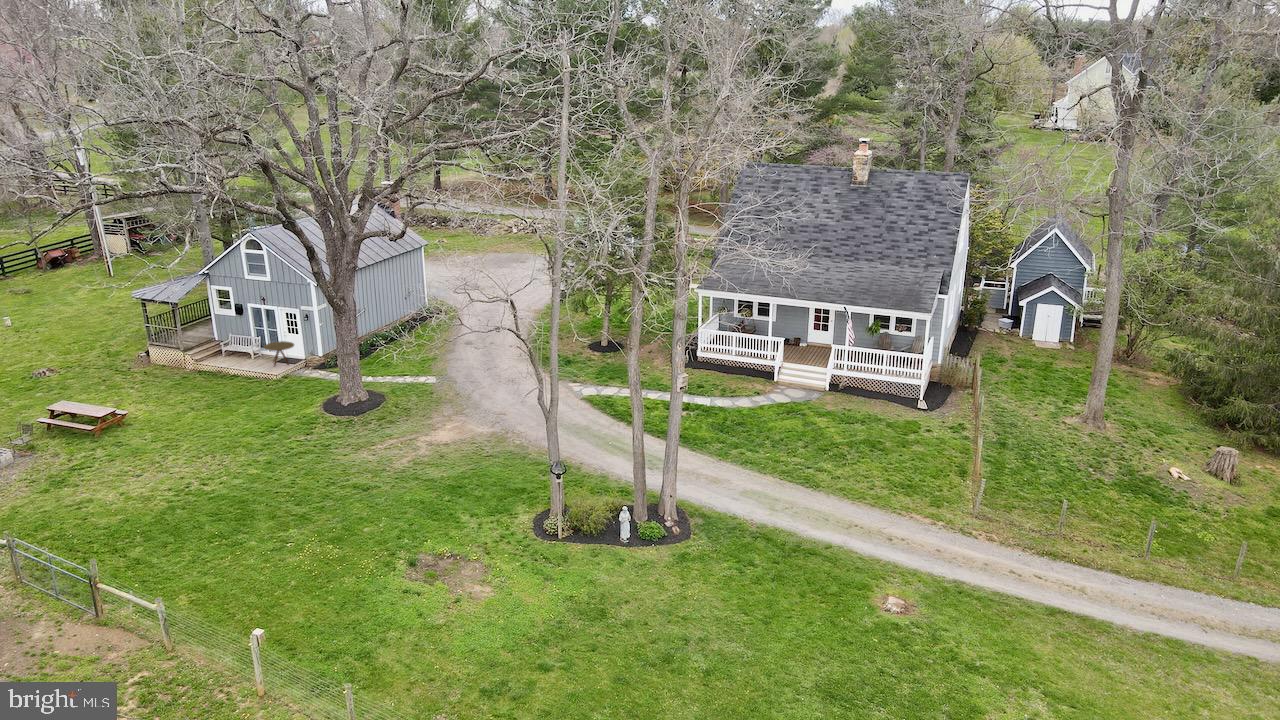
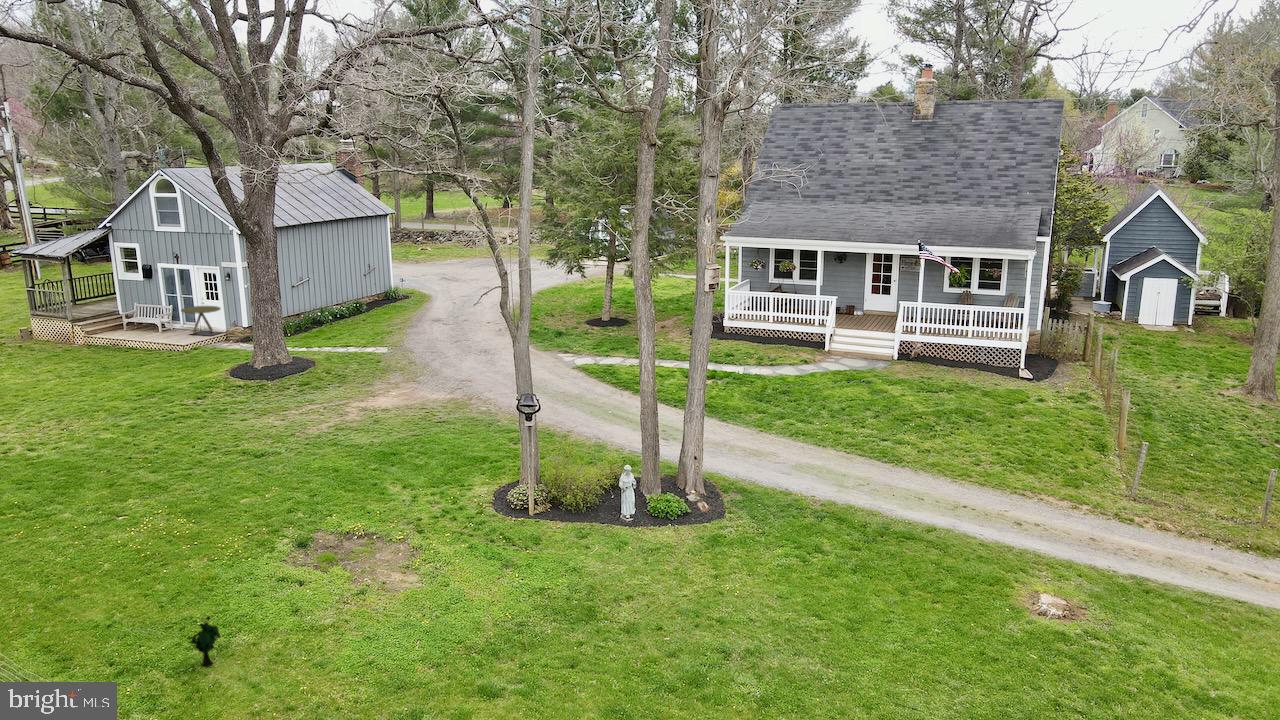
decorative plant: none [365,623,384,653] -> present [188,616,221,667]

